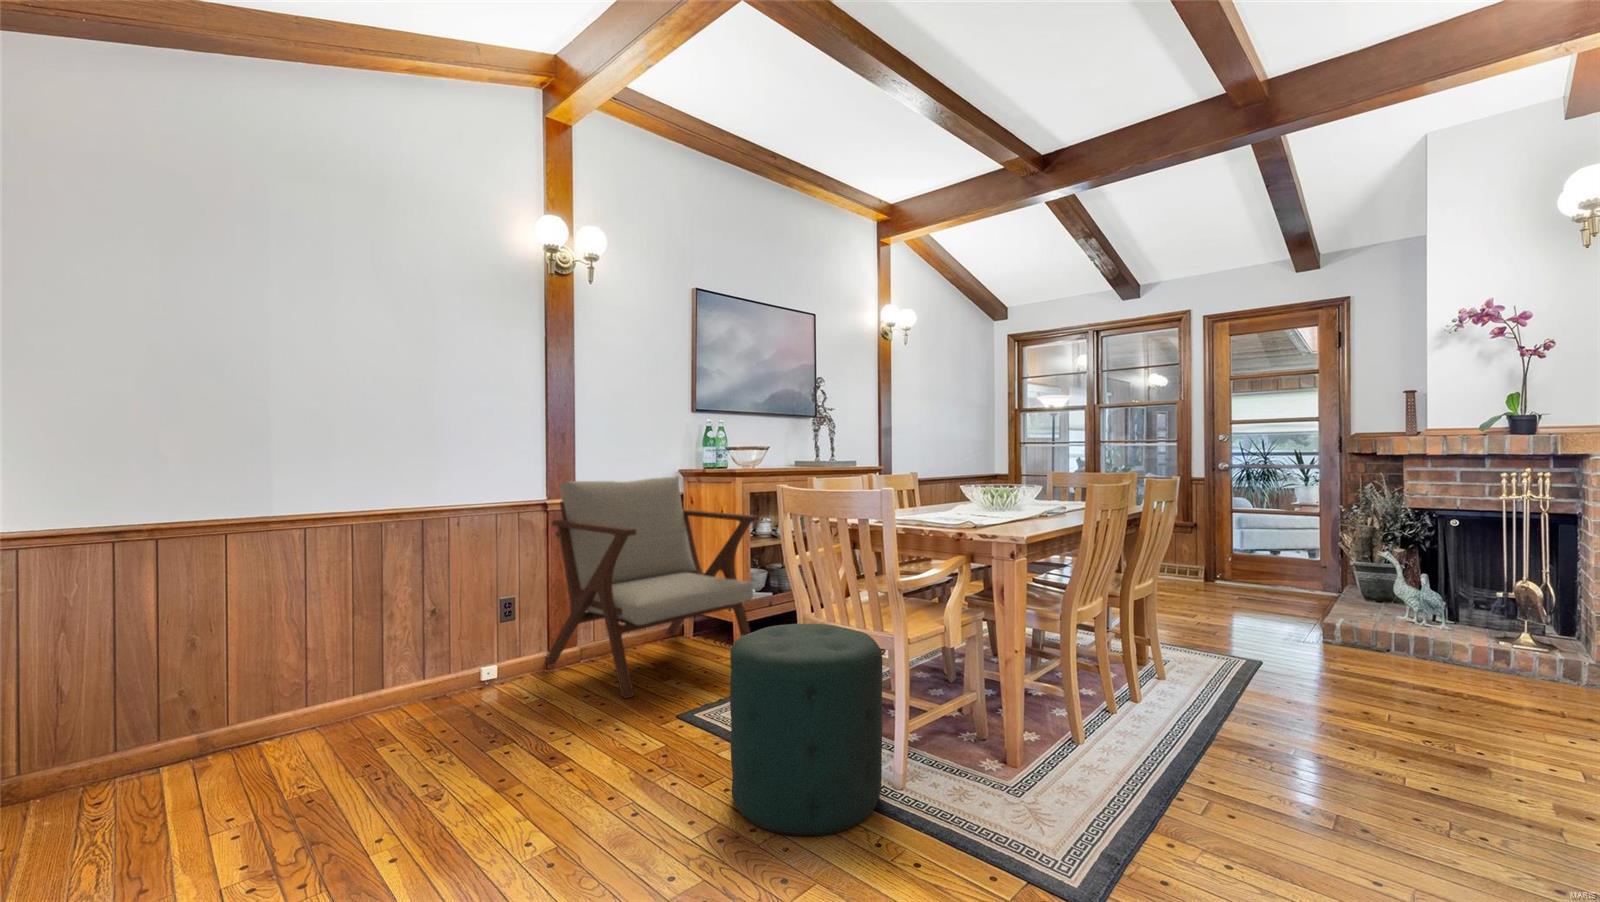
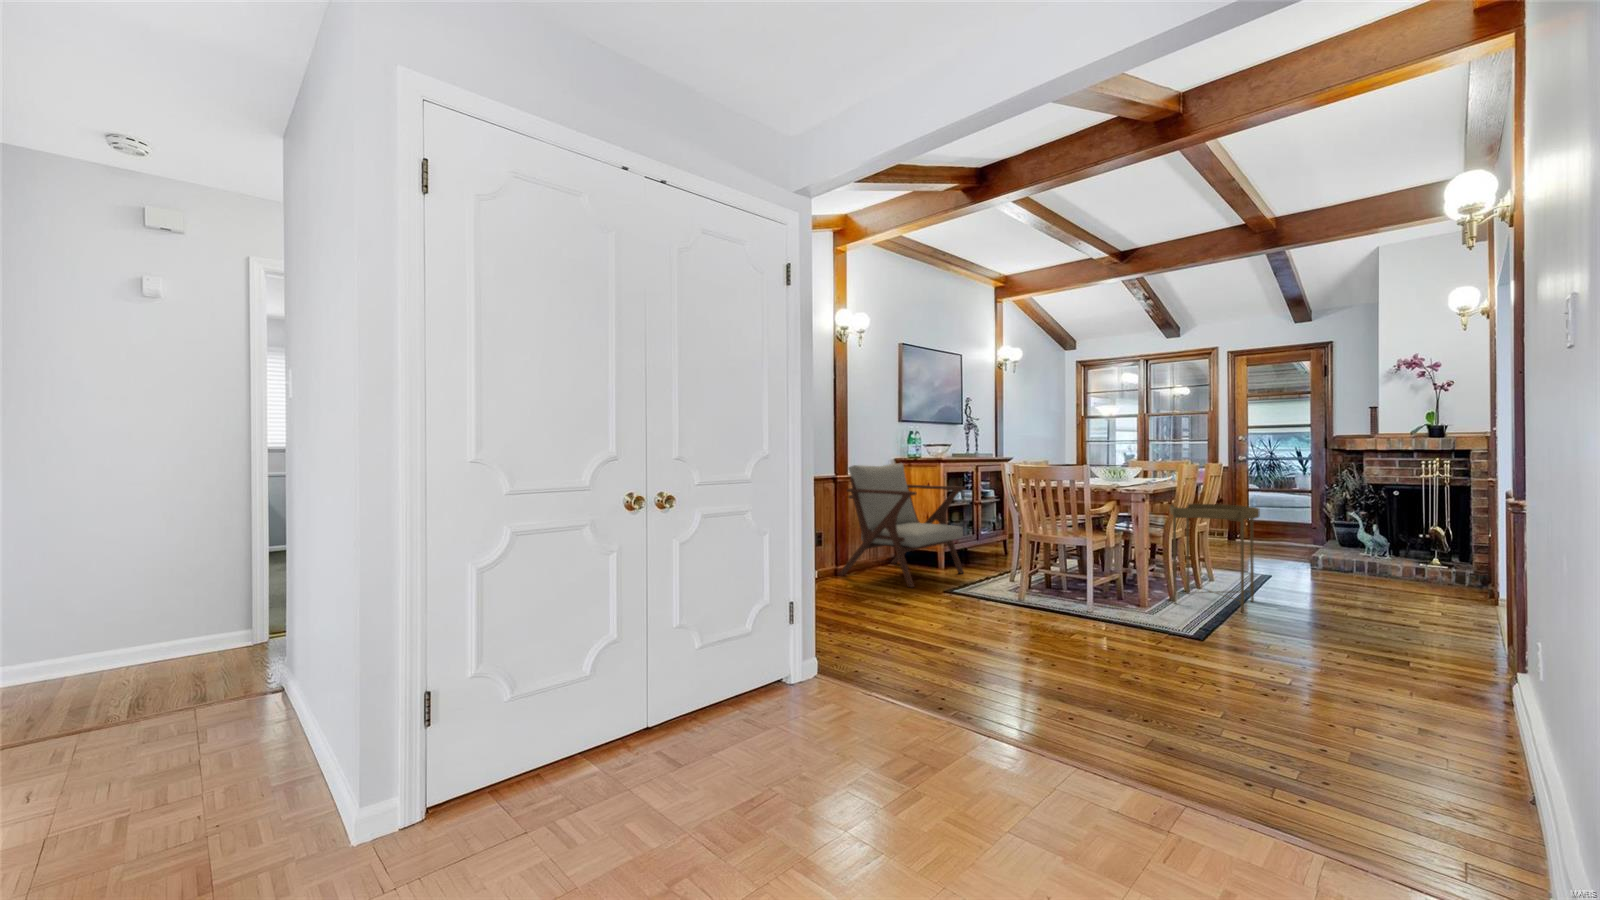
side table: none [1063,552,1223,779] -> present [1170,504,1260,612]
ottoman: present [730,624,882,836] -> none [1016,536,1096,626]

